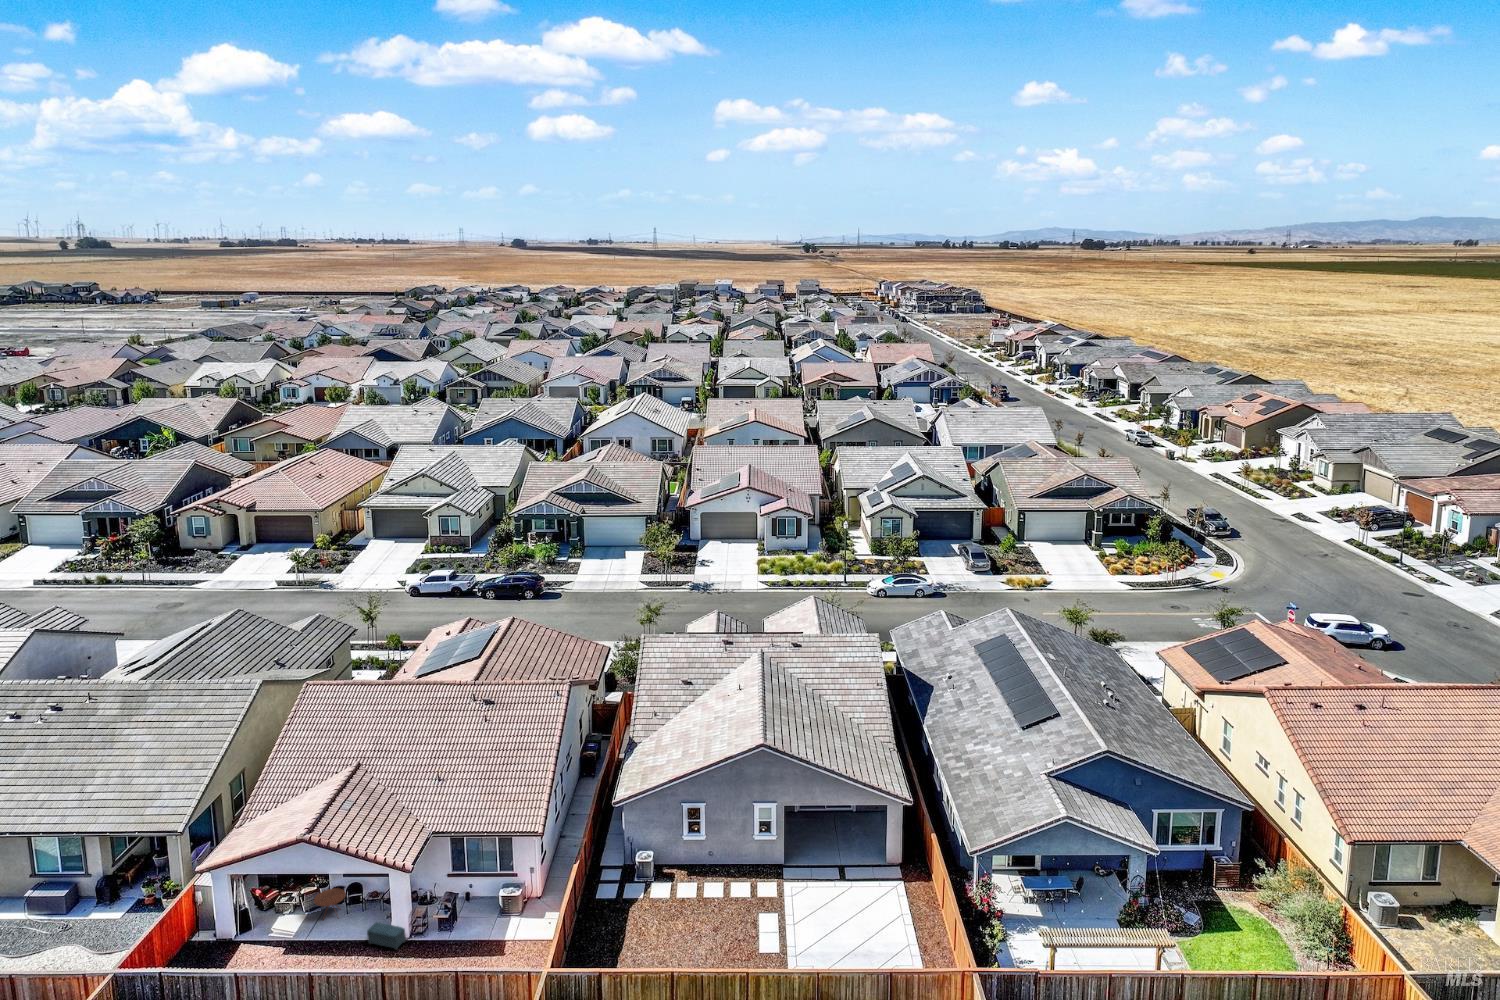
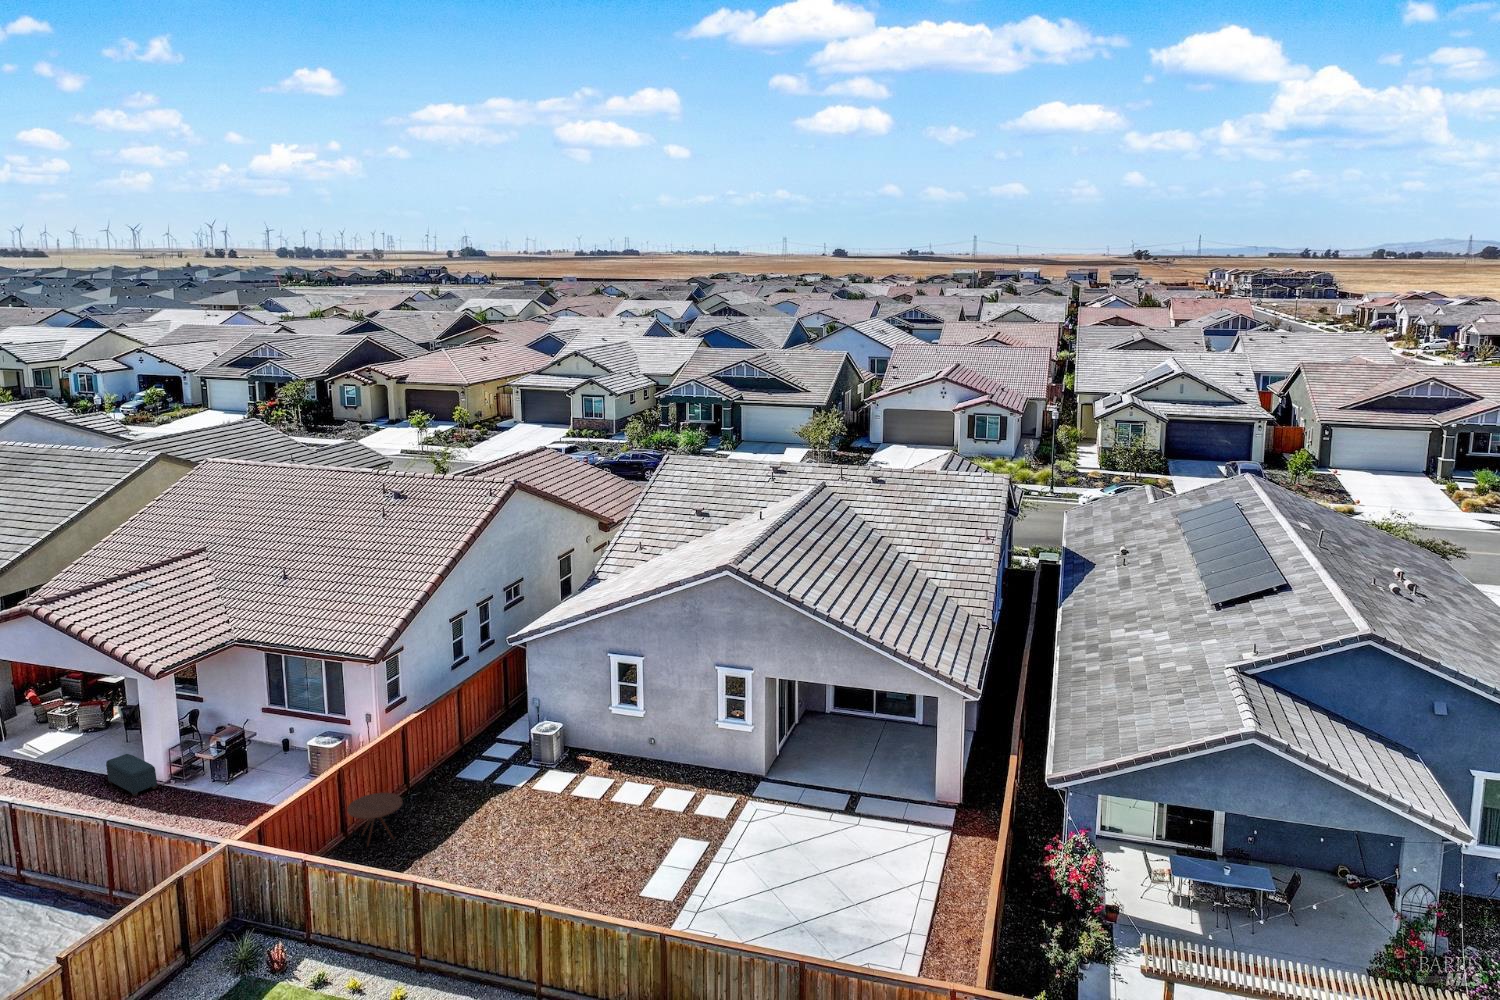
round table: present [314,888,346,914] -> present [347,793,402,846]

